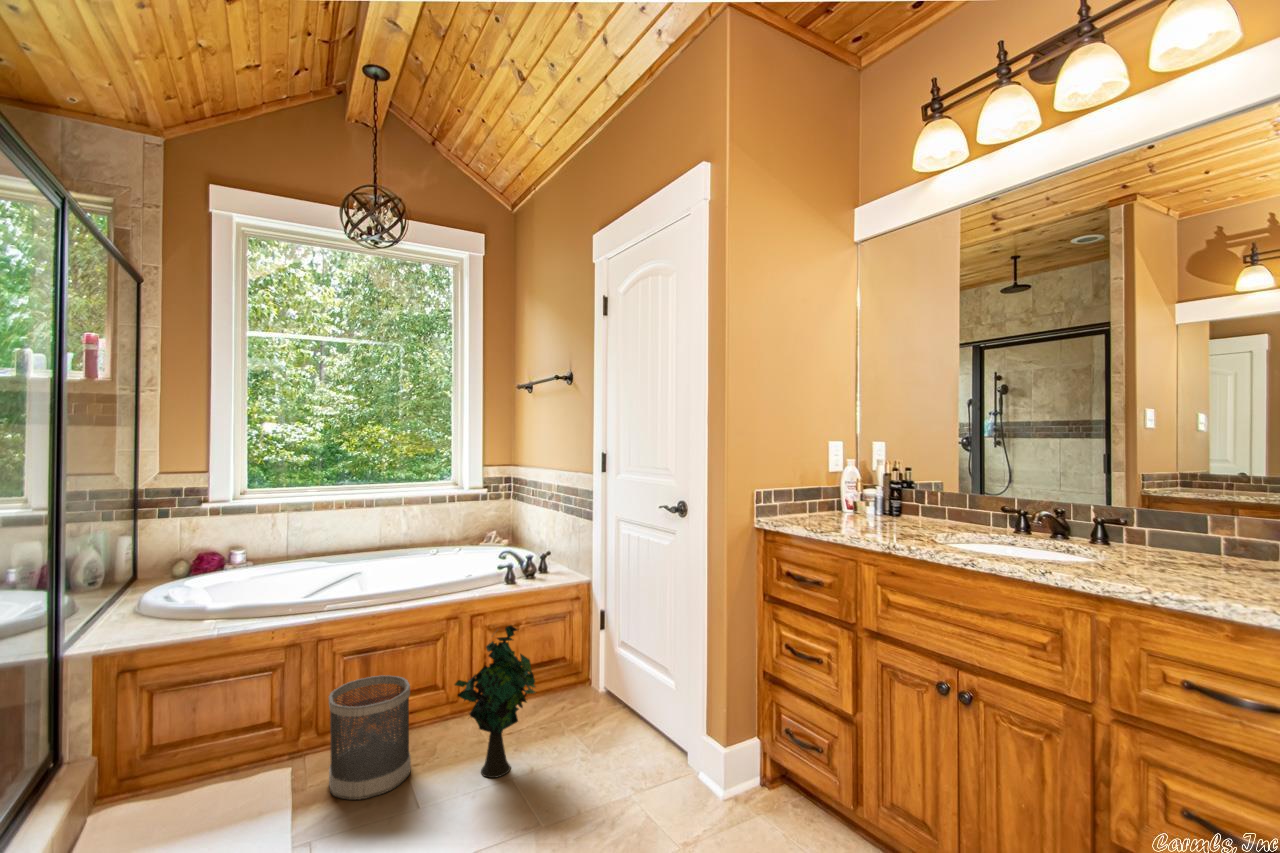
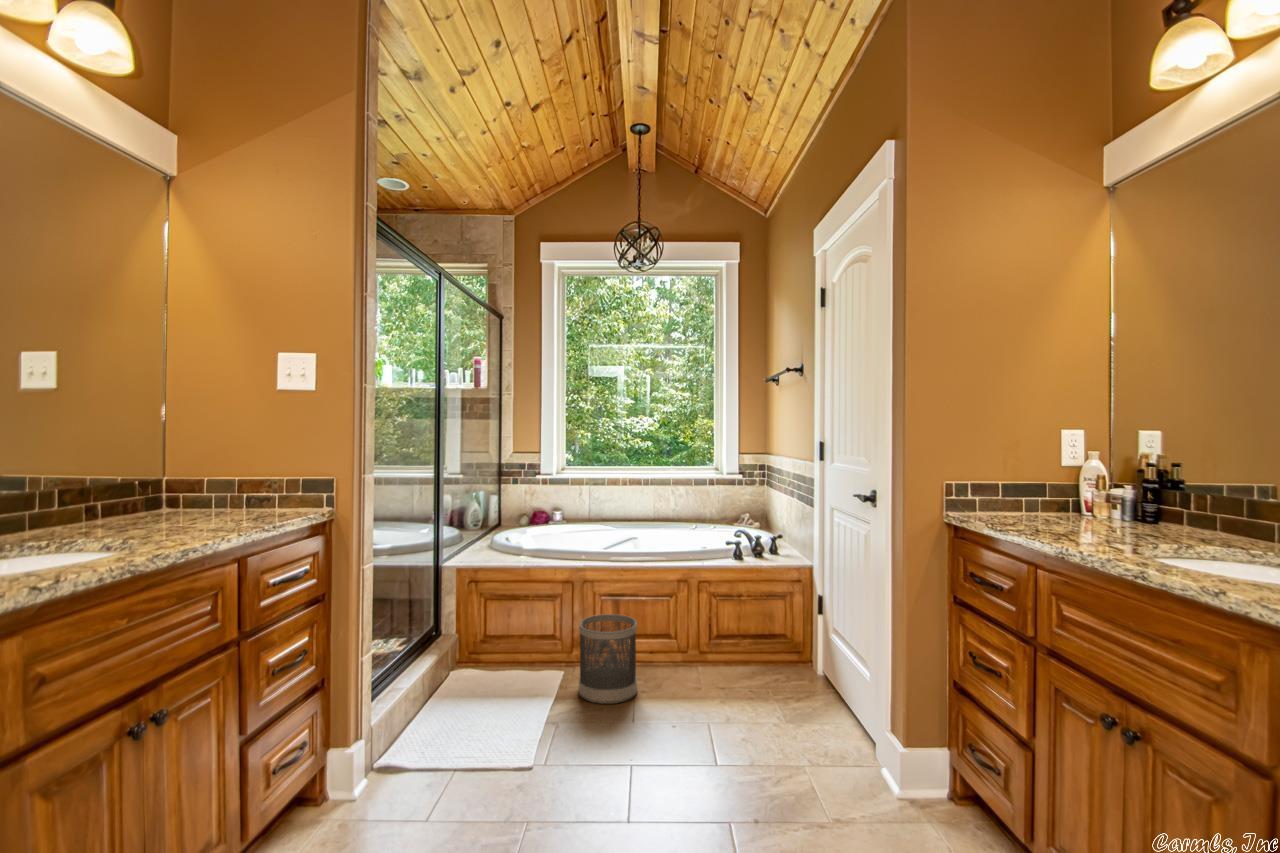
decorative plant: present [455,626,535,778] -> none [664,589,736,717]

